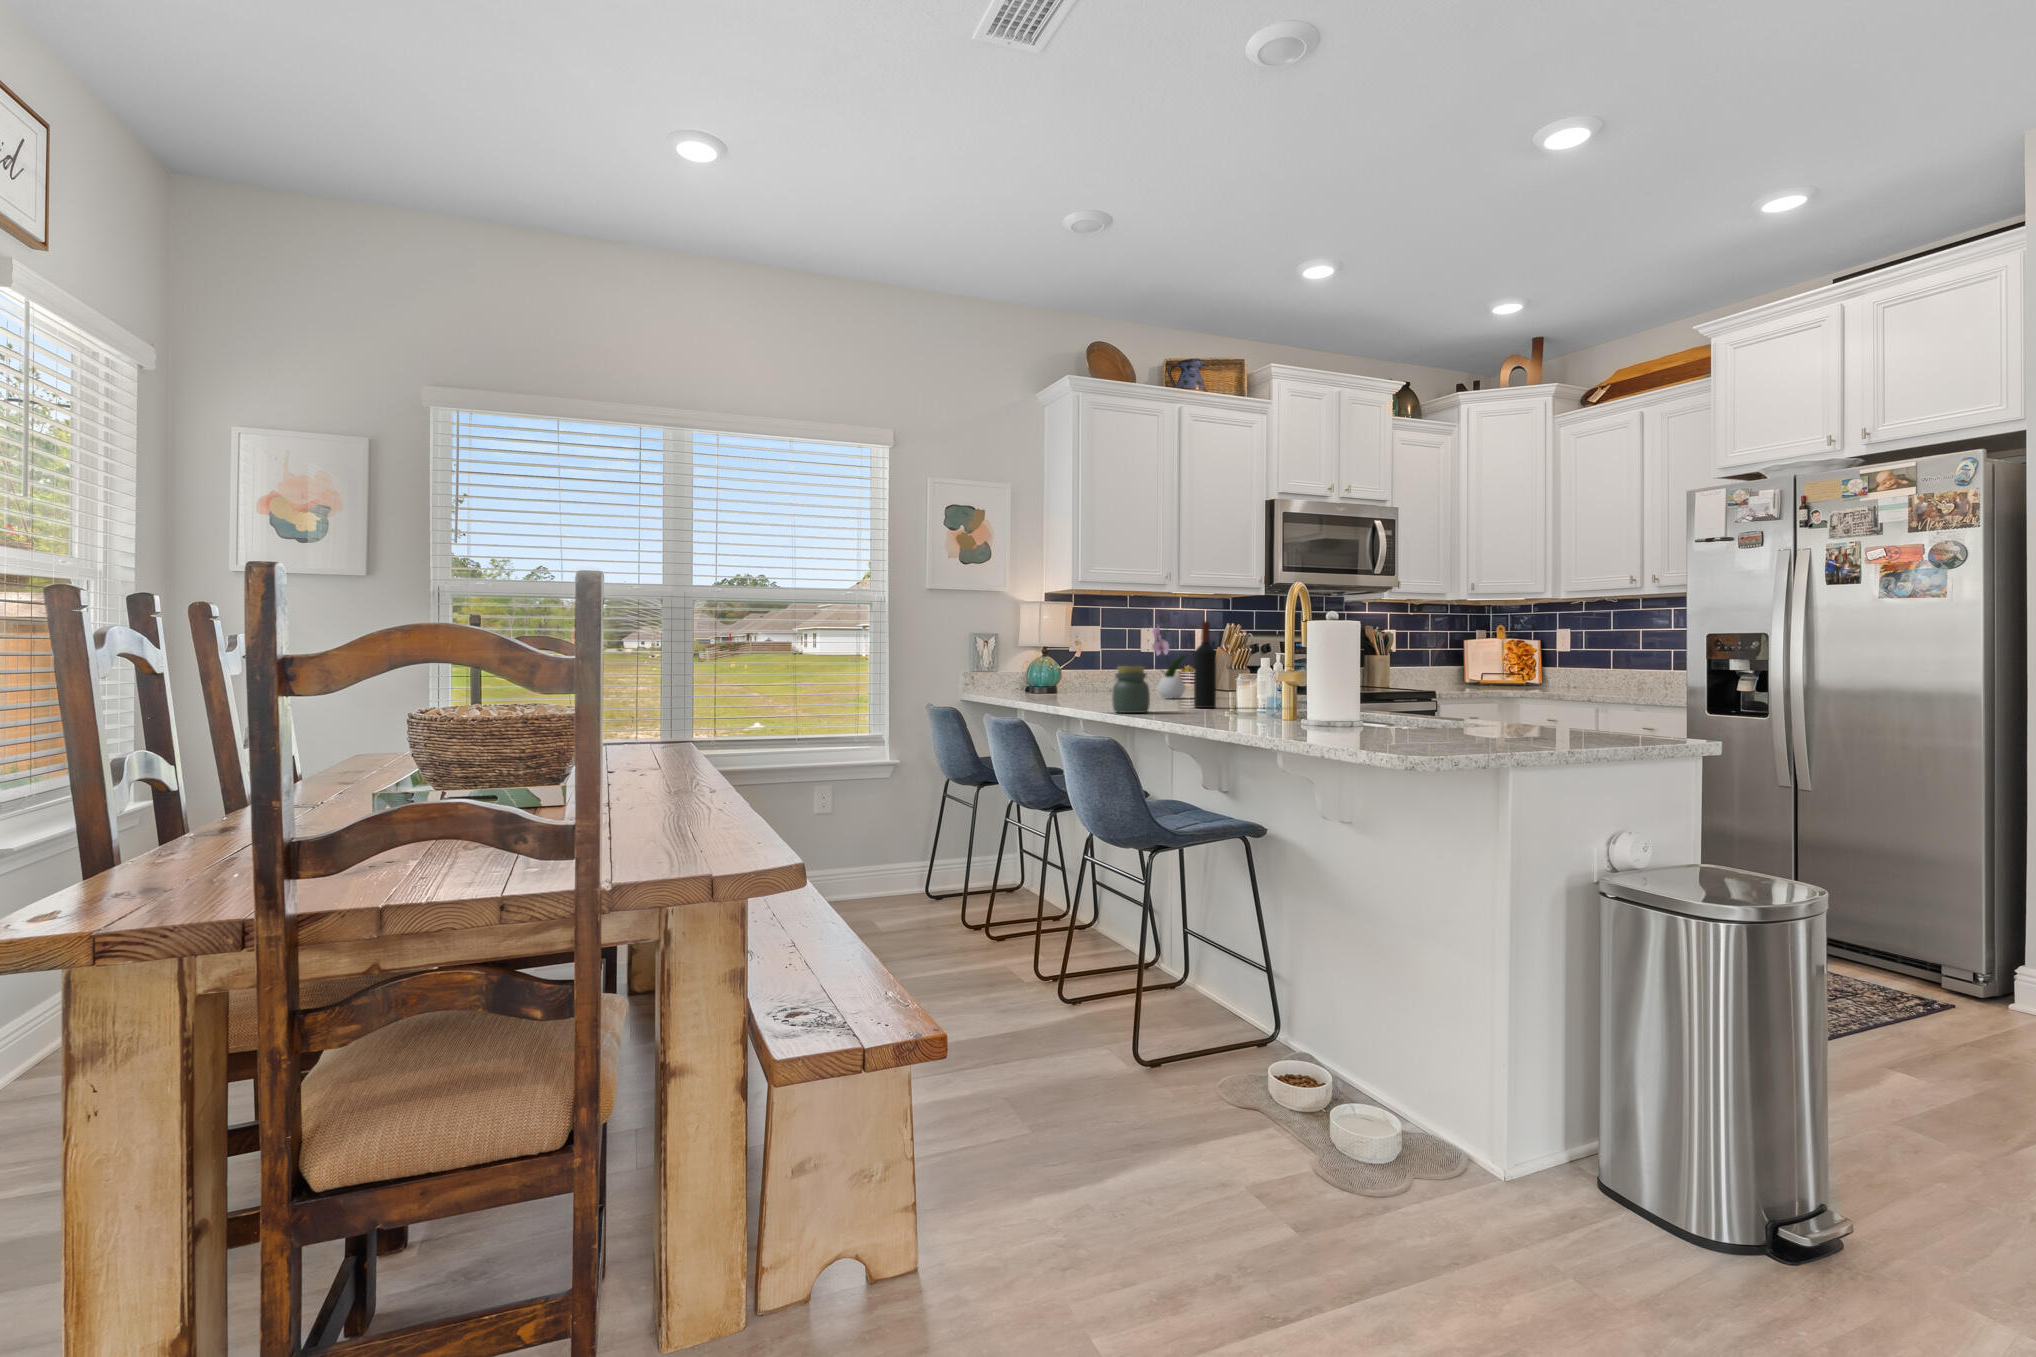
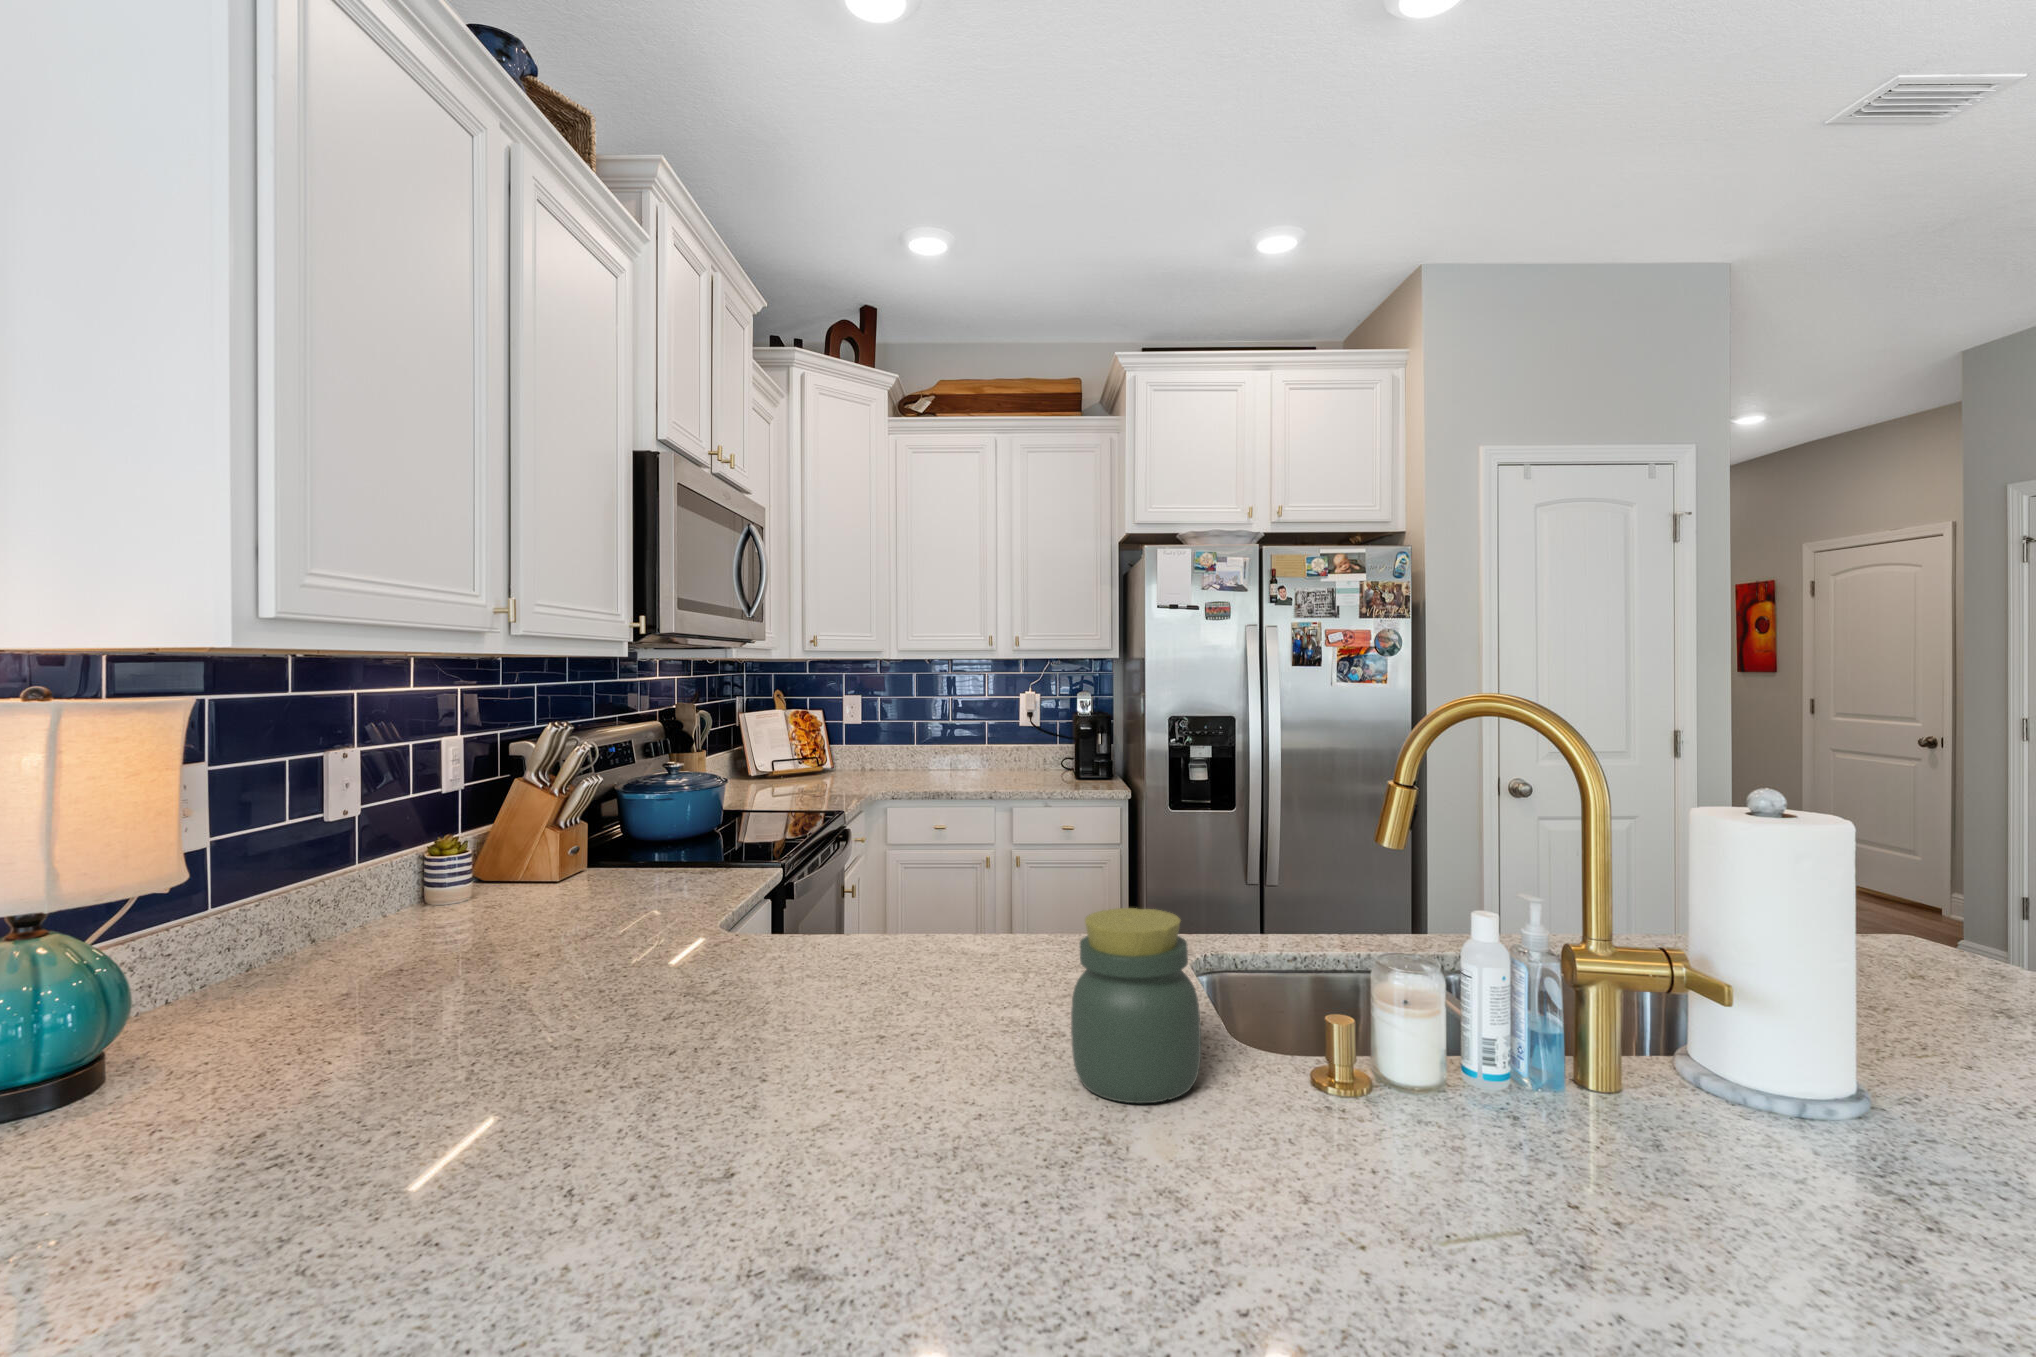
flower arrangement: present [1152,615,1186,699] -> none [599,699,706,923]
wine bottle: present [1194,621,1216,708] -> none [991,736,1049,971]

